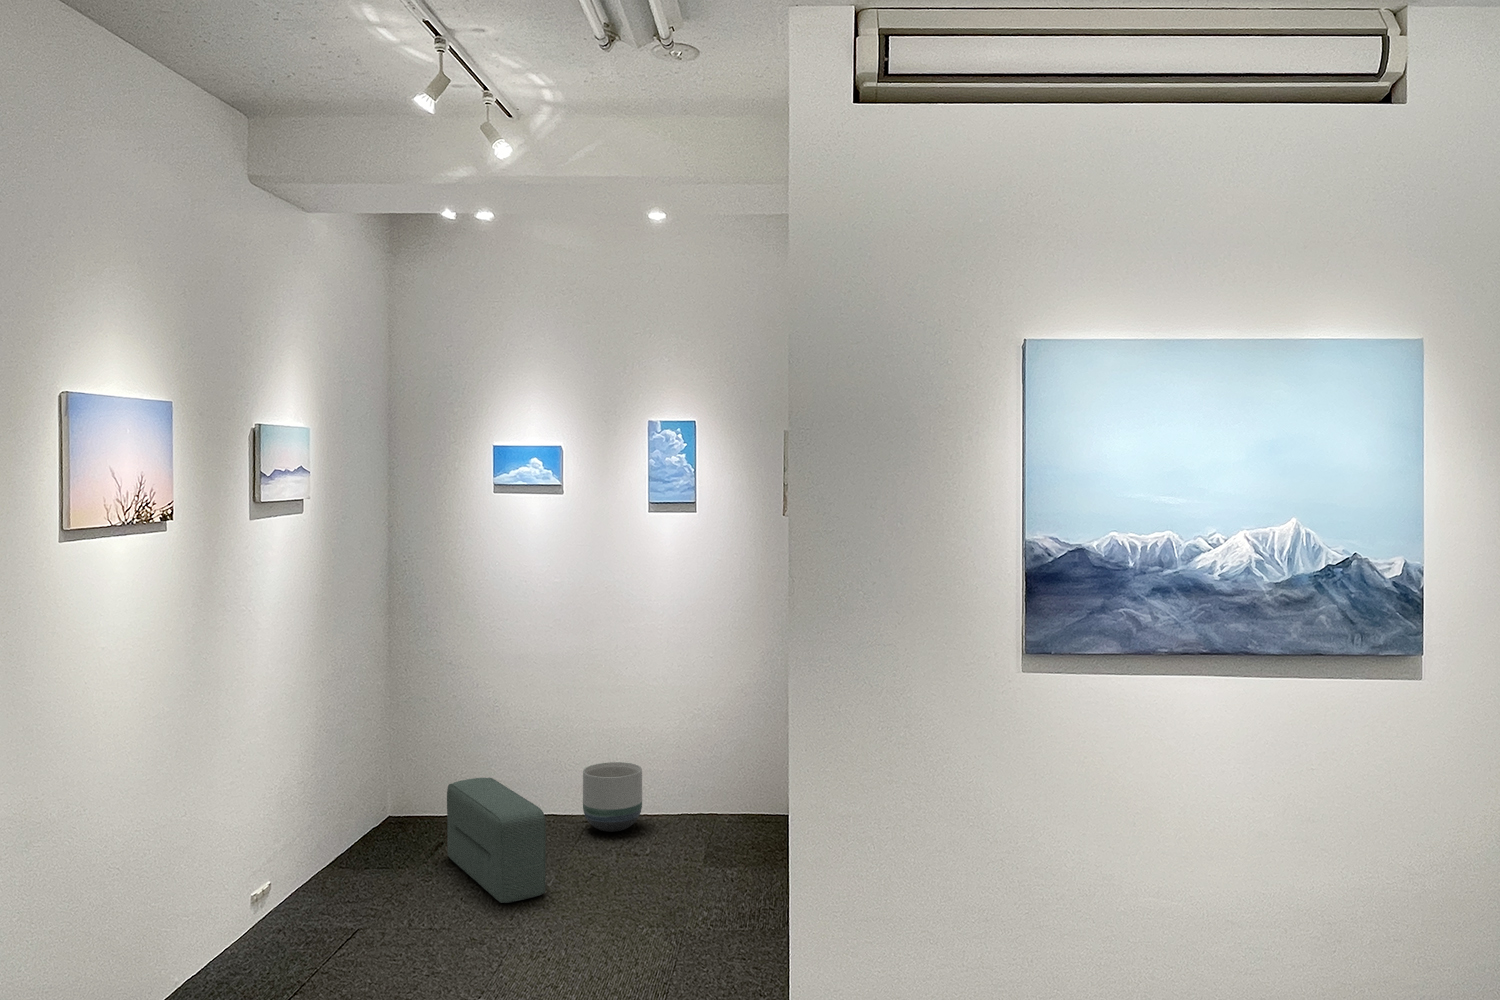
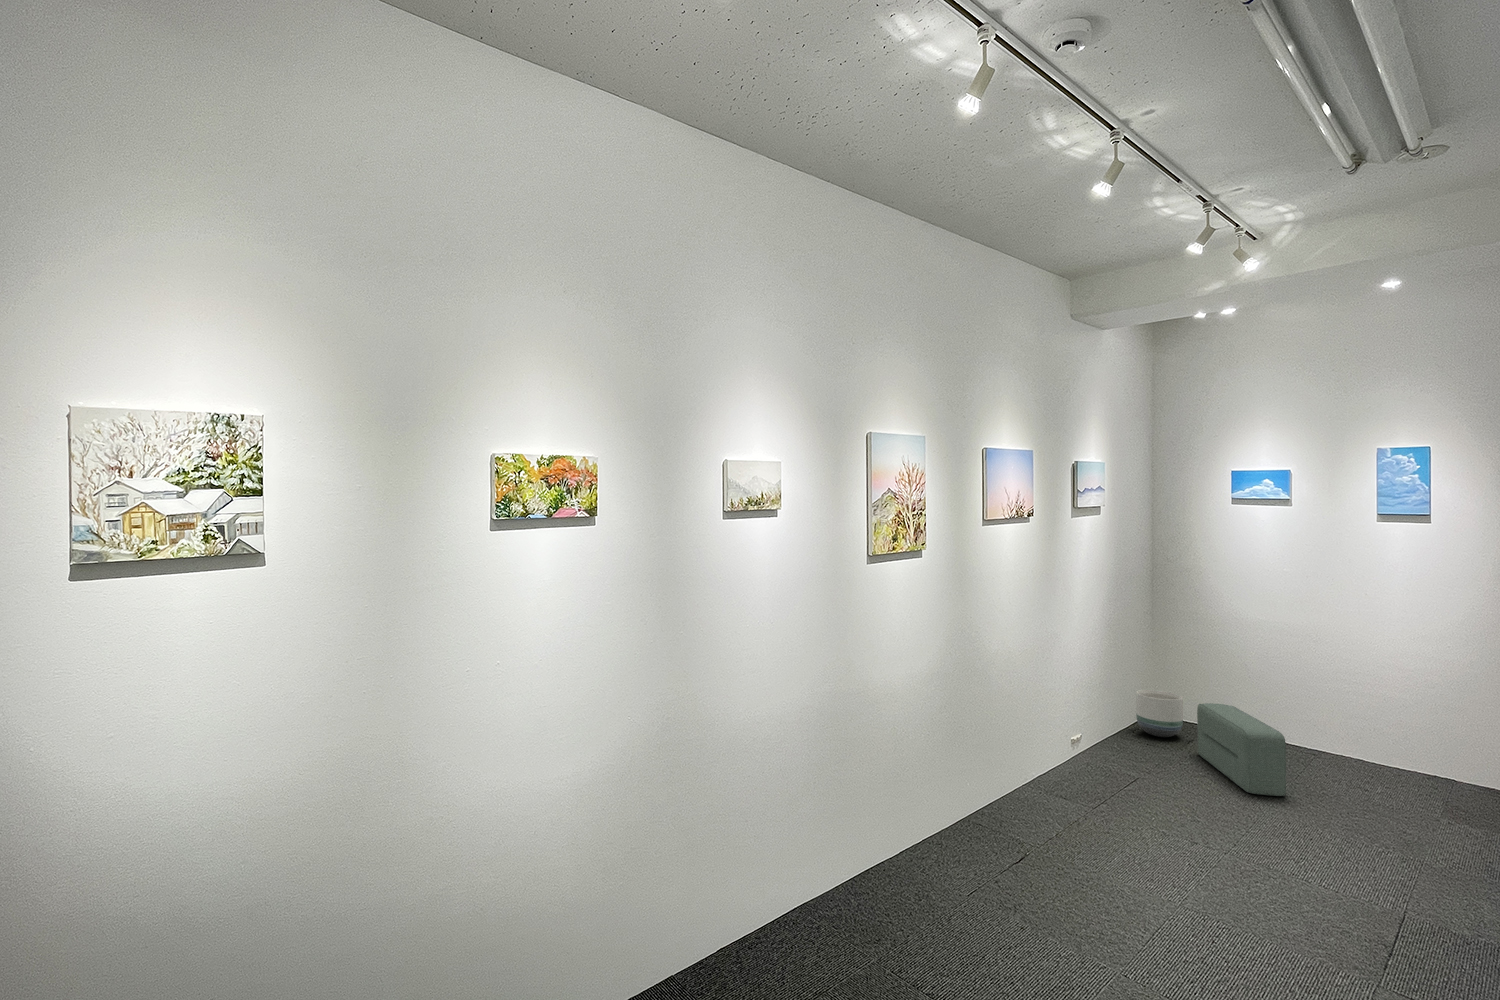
planter: present [583,762,642,832] -> present [1136,690,1183,737]

